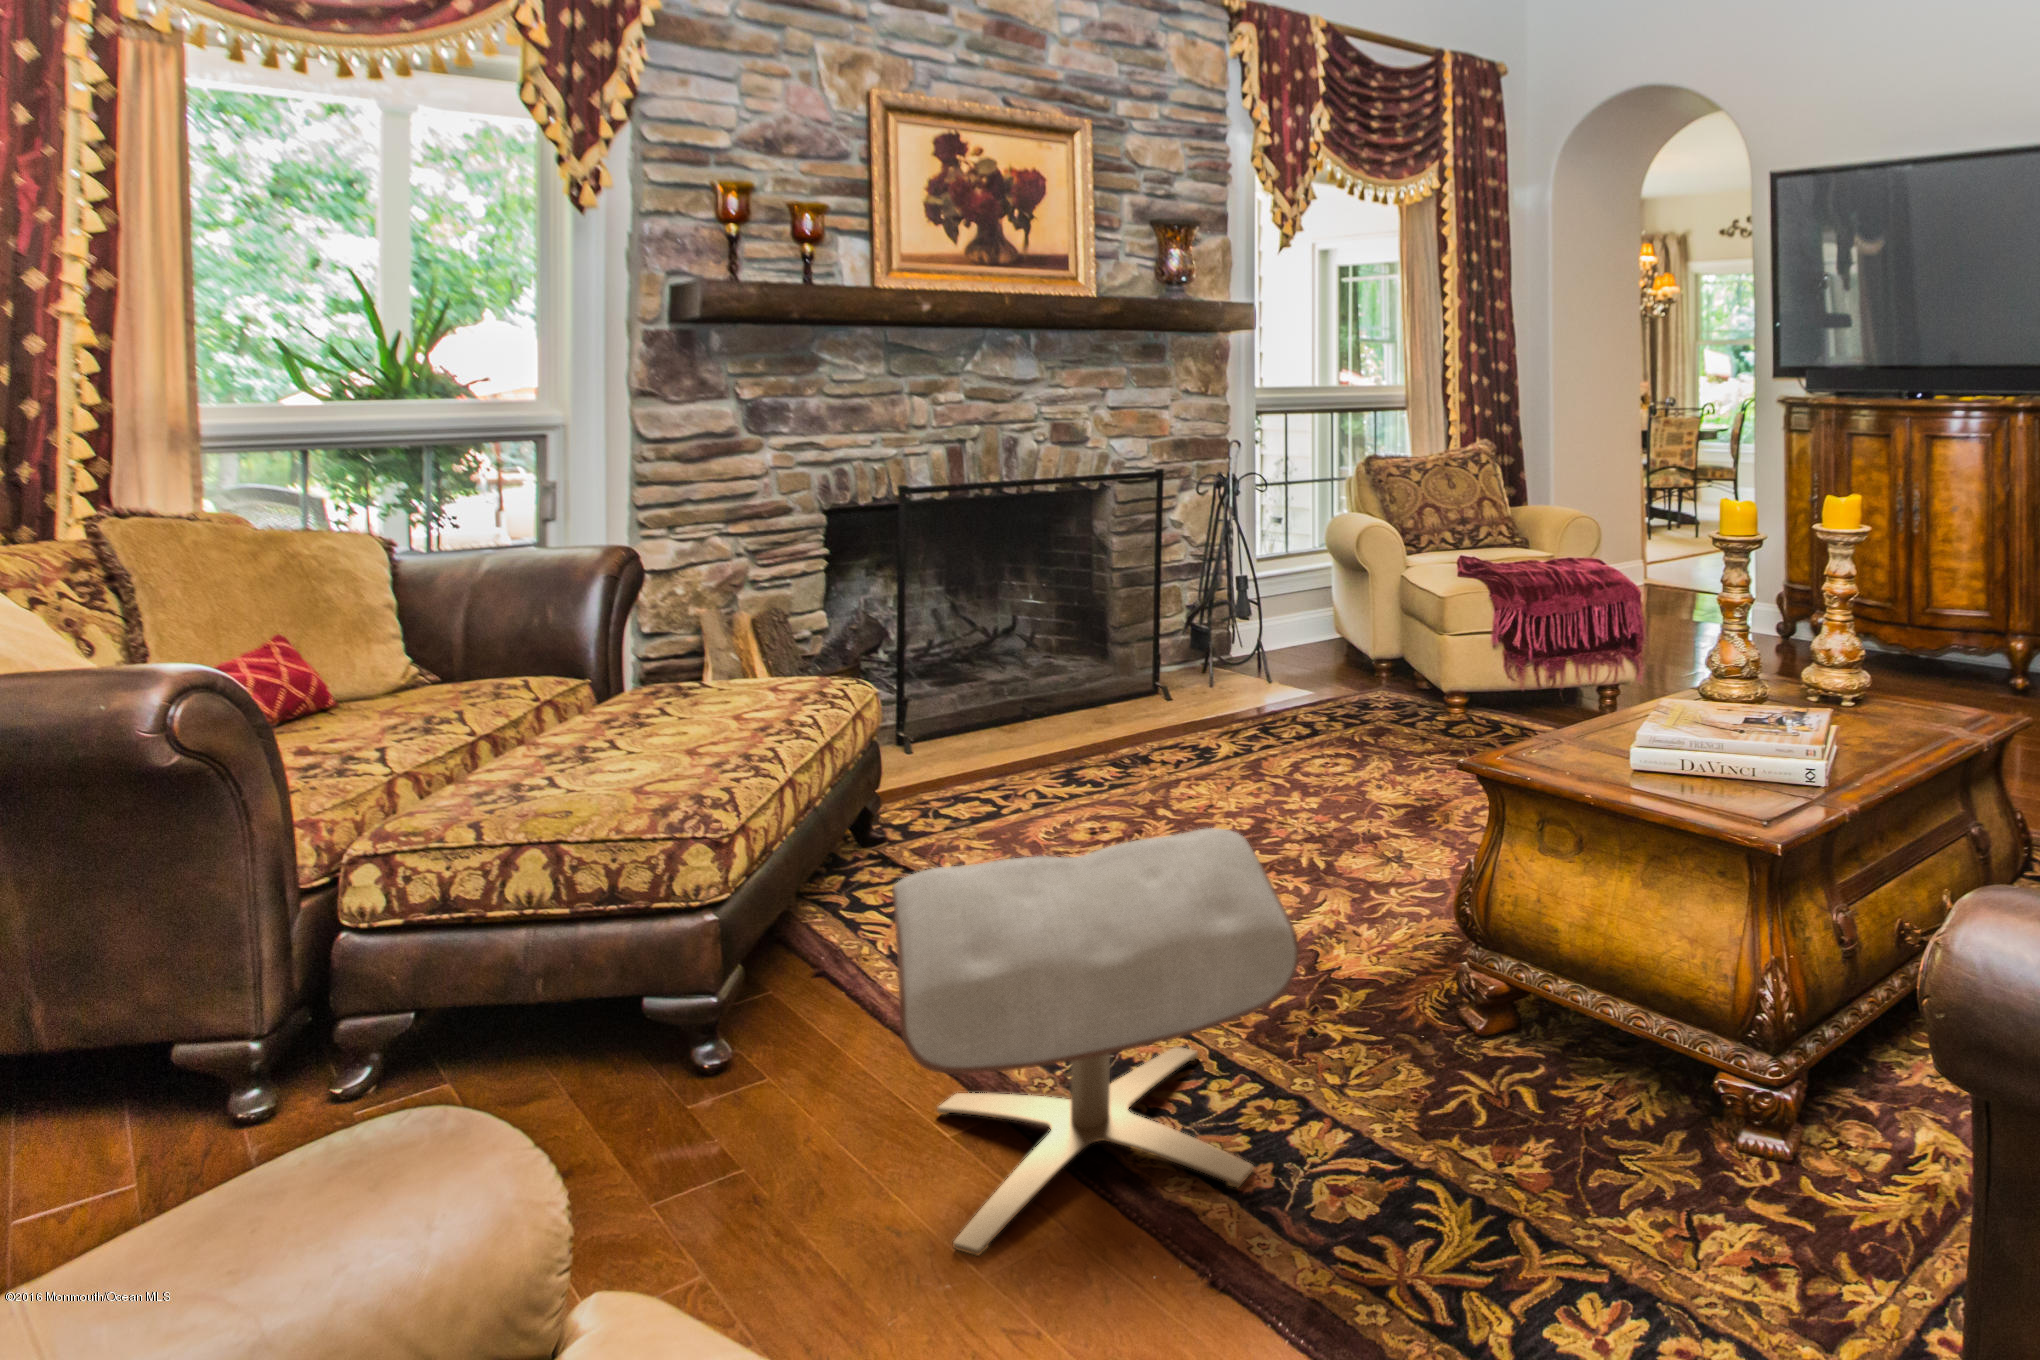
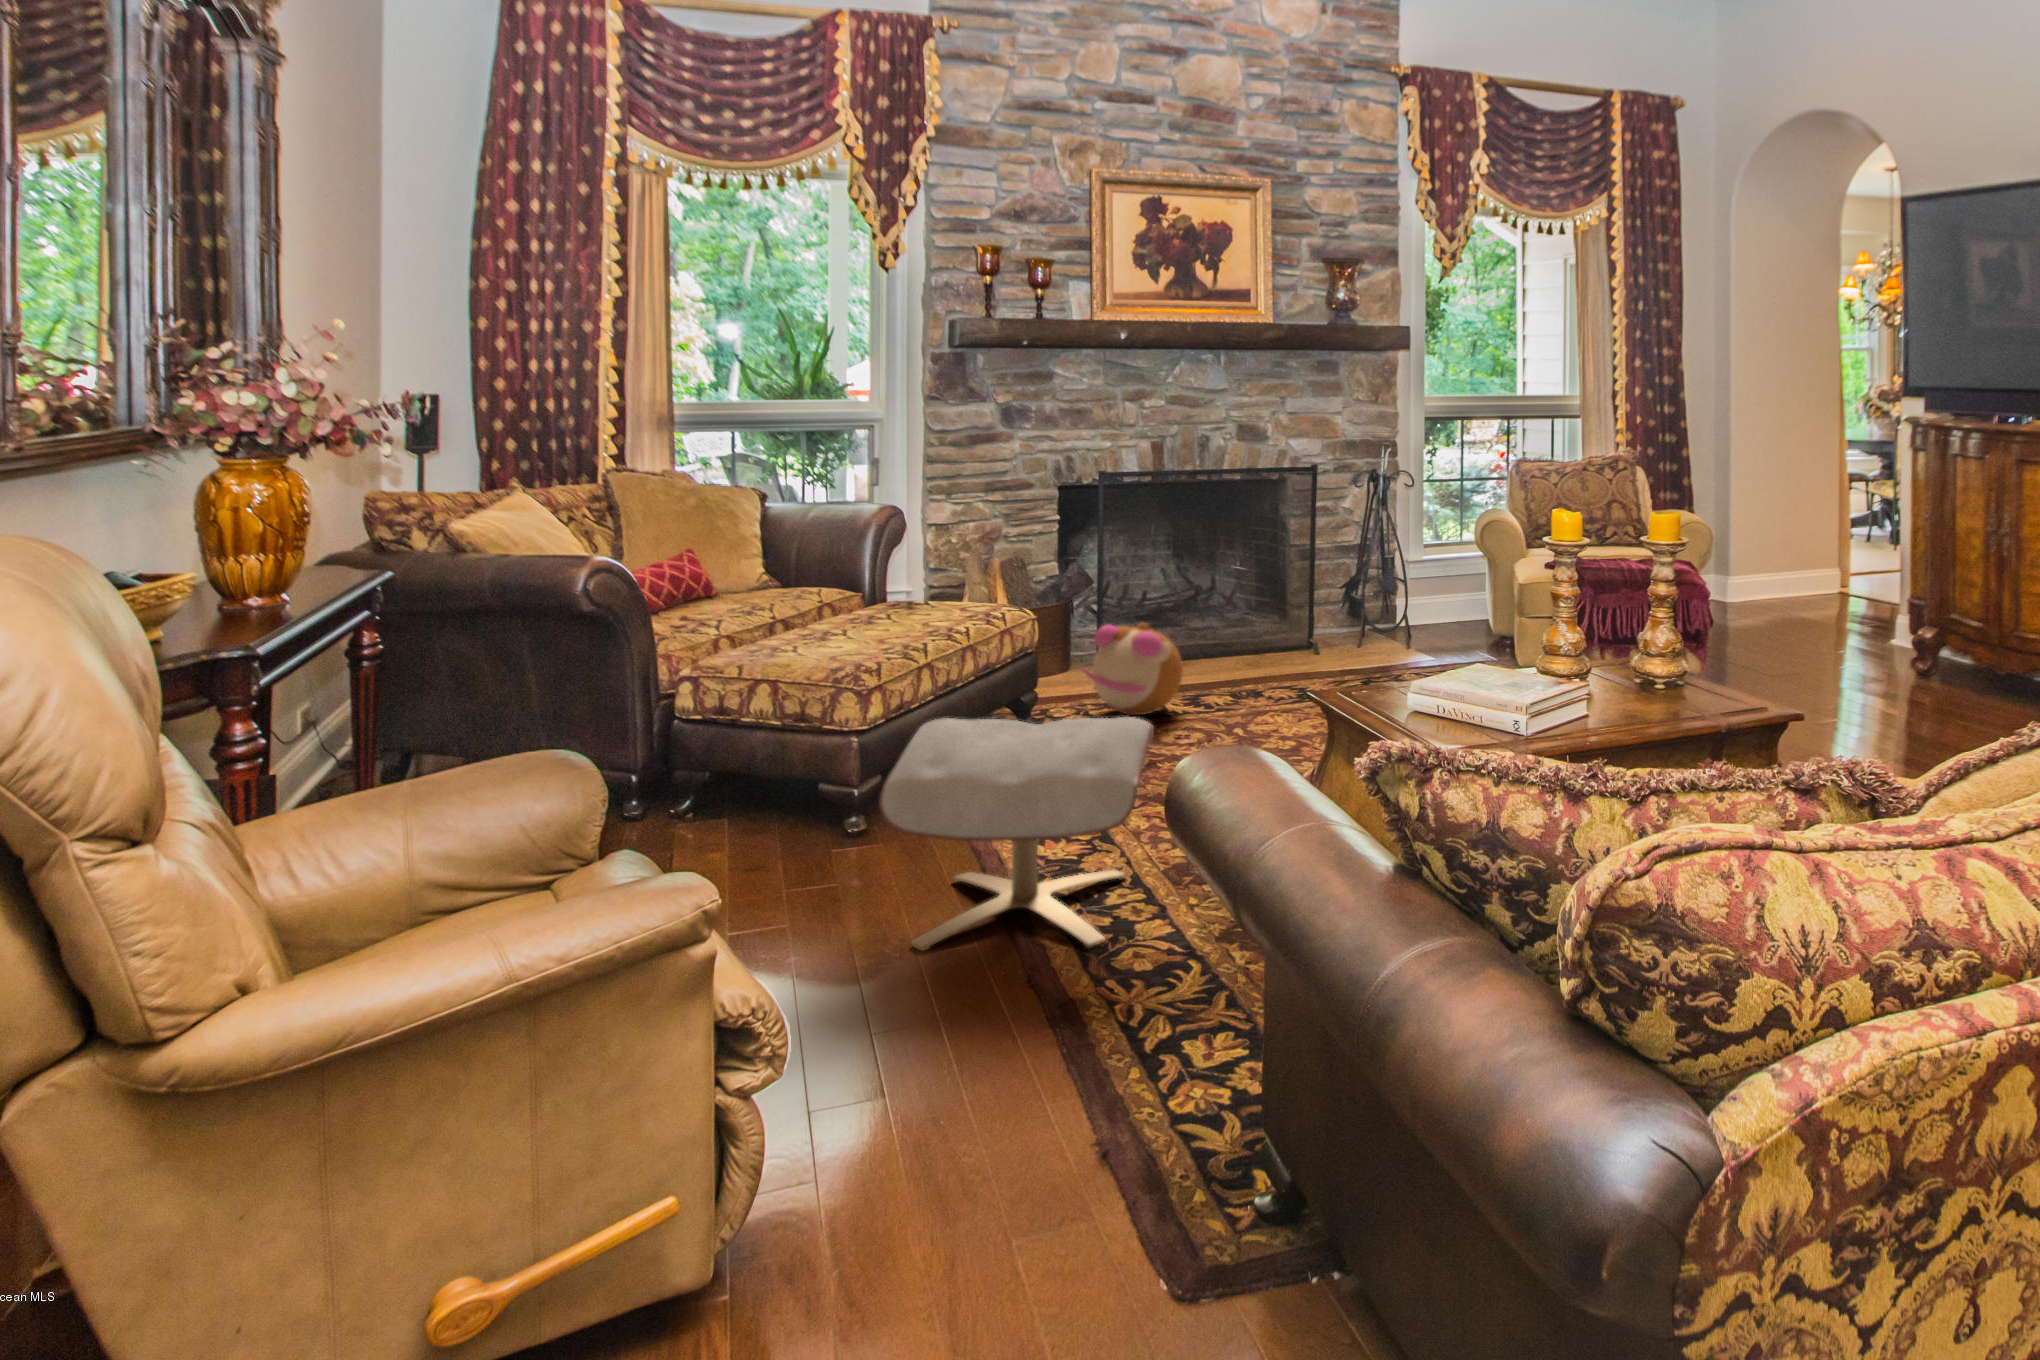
plush toy: none [935,680,1072,805] -> present [1082,622,1183,715]

